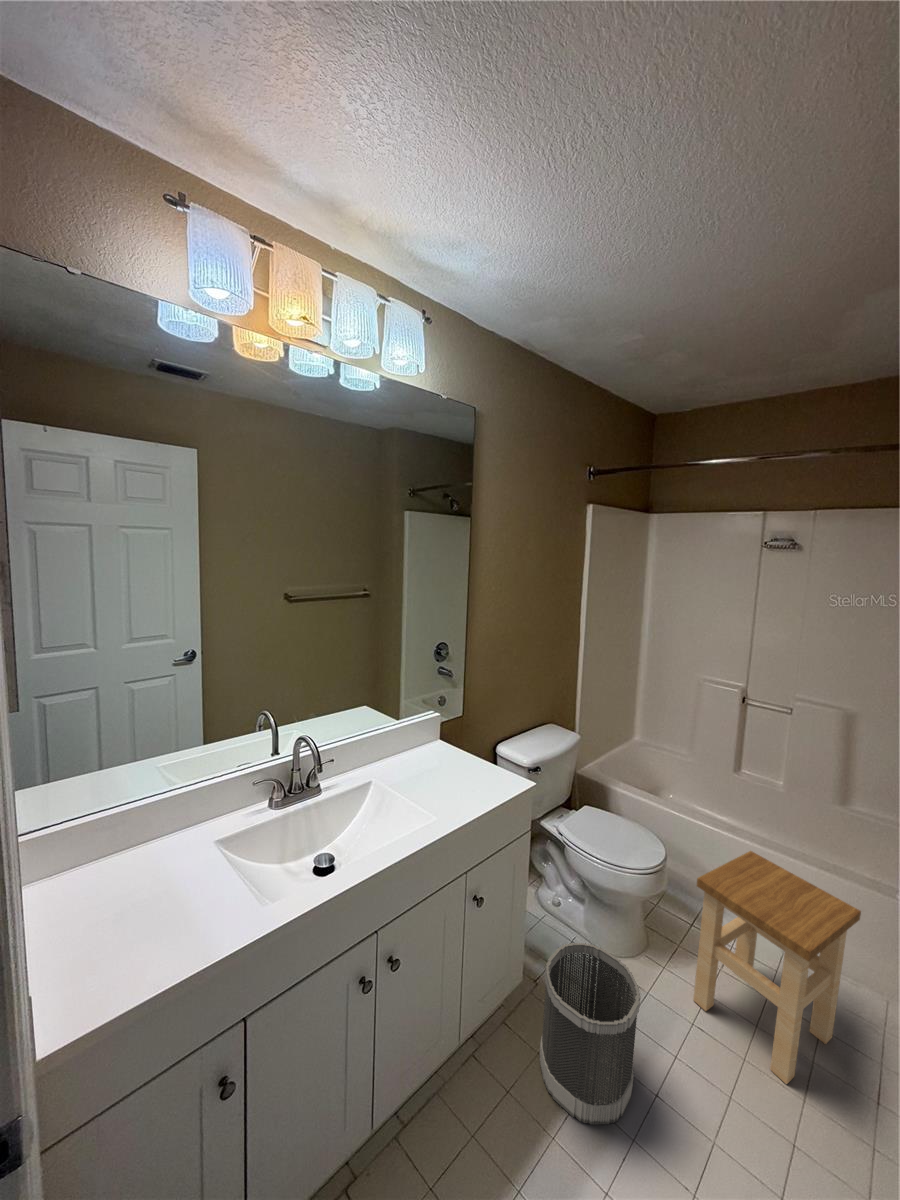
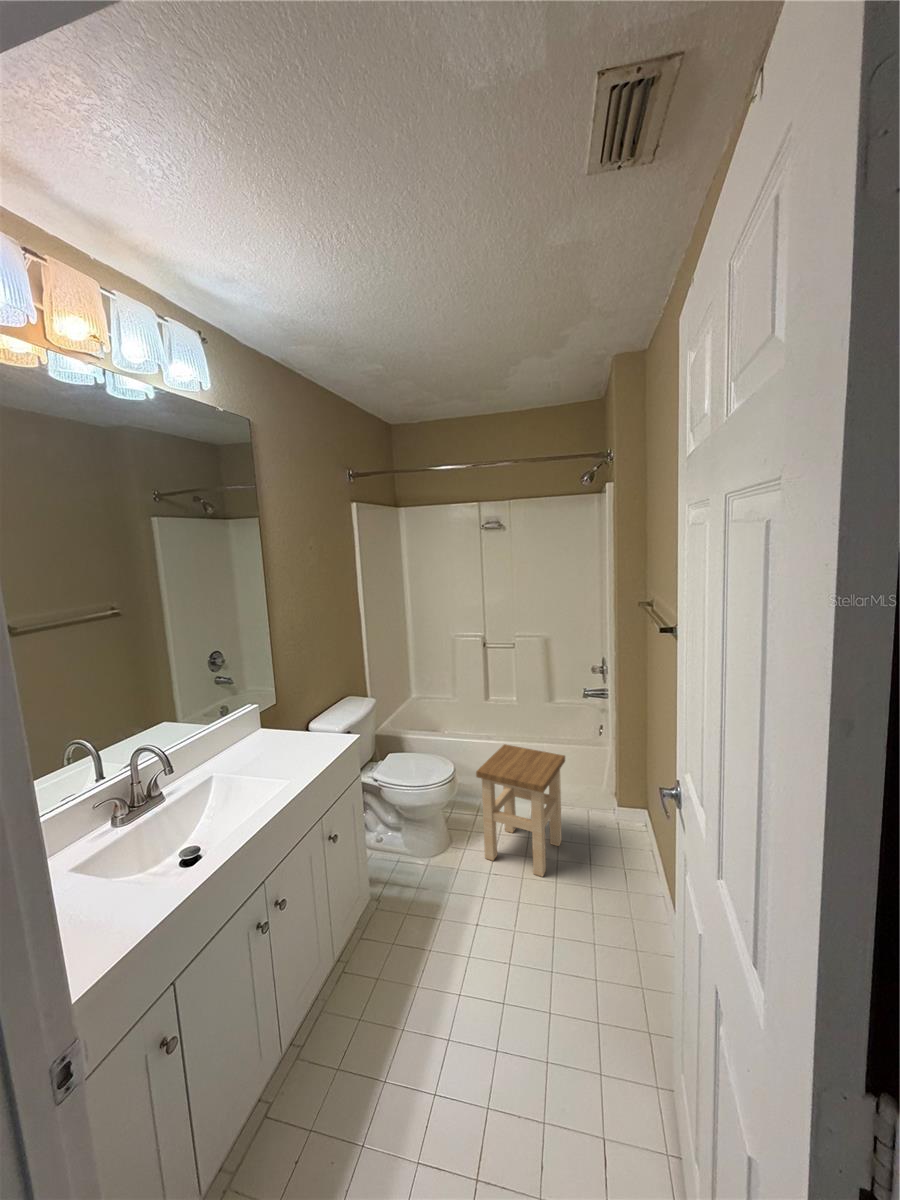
wastebasket: present [539,943,640,1125] -> none [388,843,459,963]

